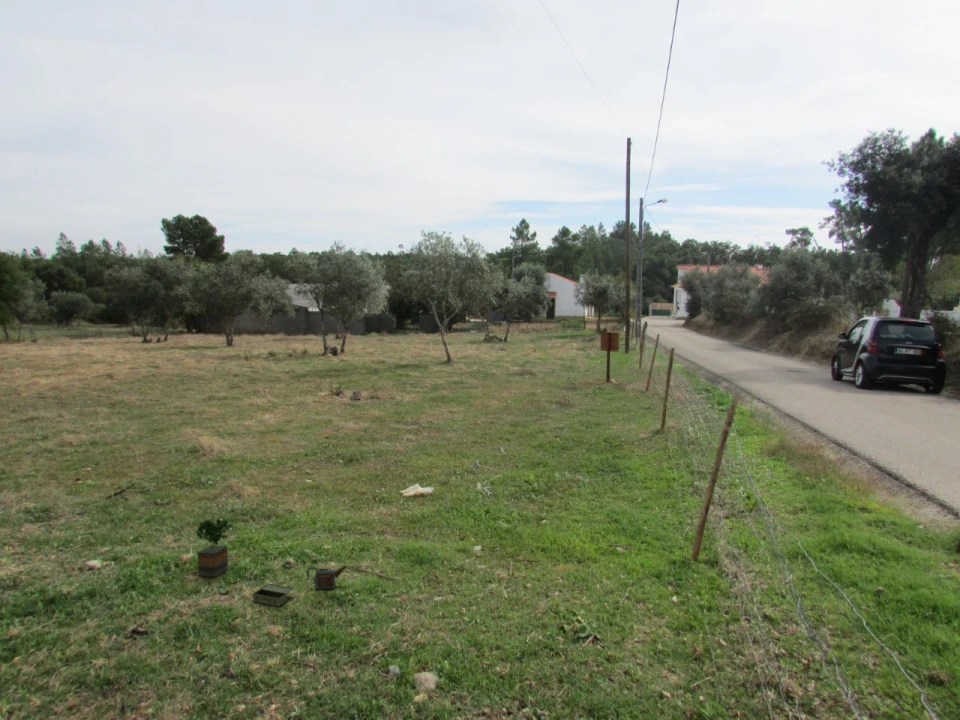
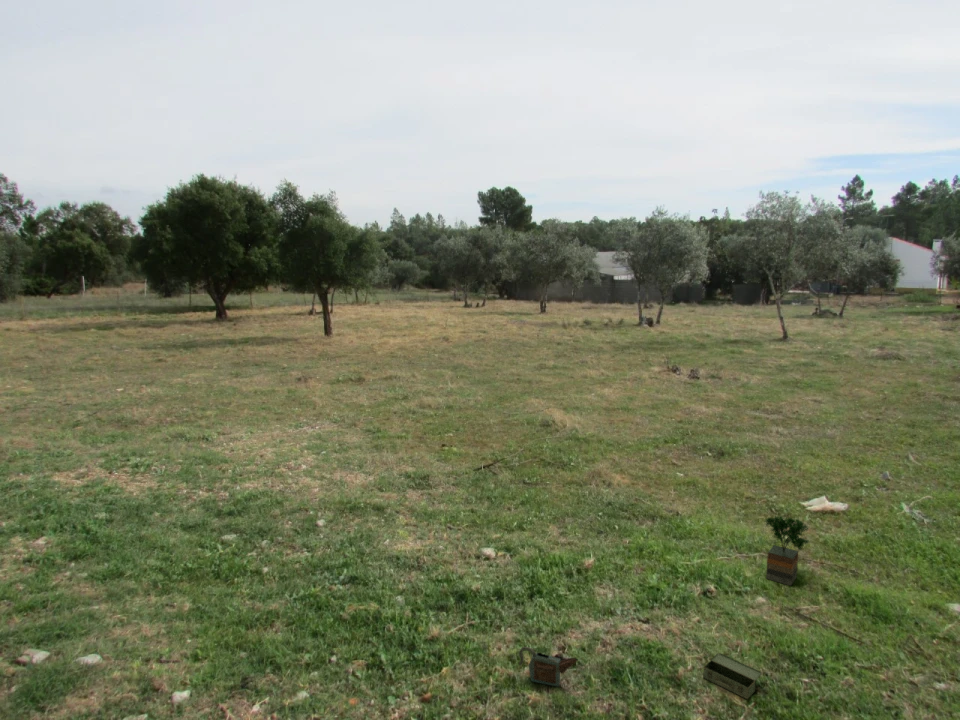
potted tree: present [196,519,232,577] -> present [765,516,809,586]
watering can: present [306,566,346,589] -> present [519,647,578,687]

